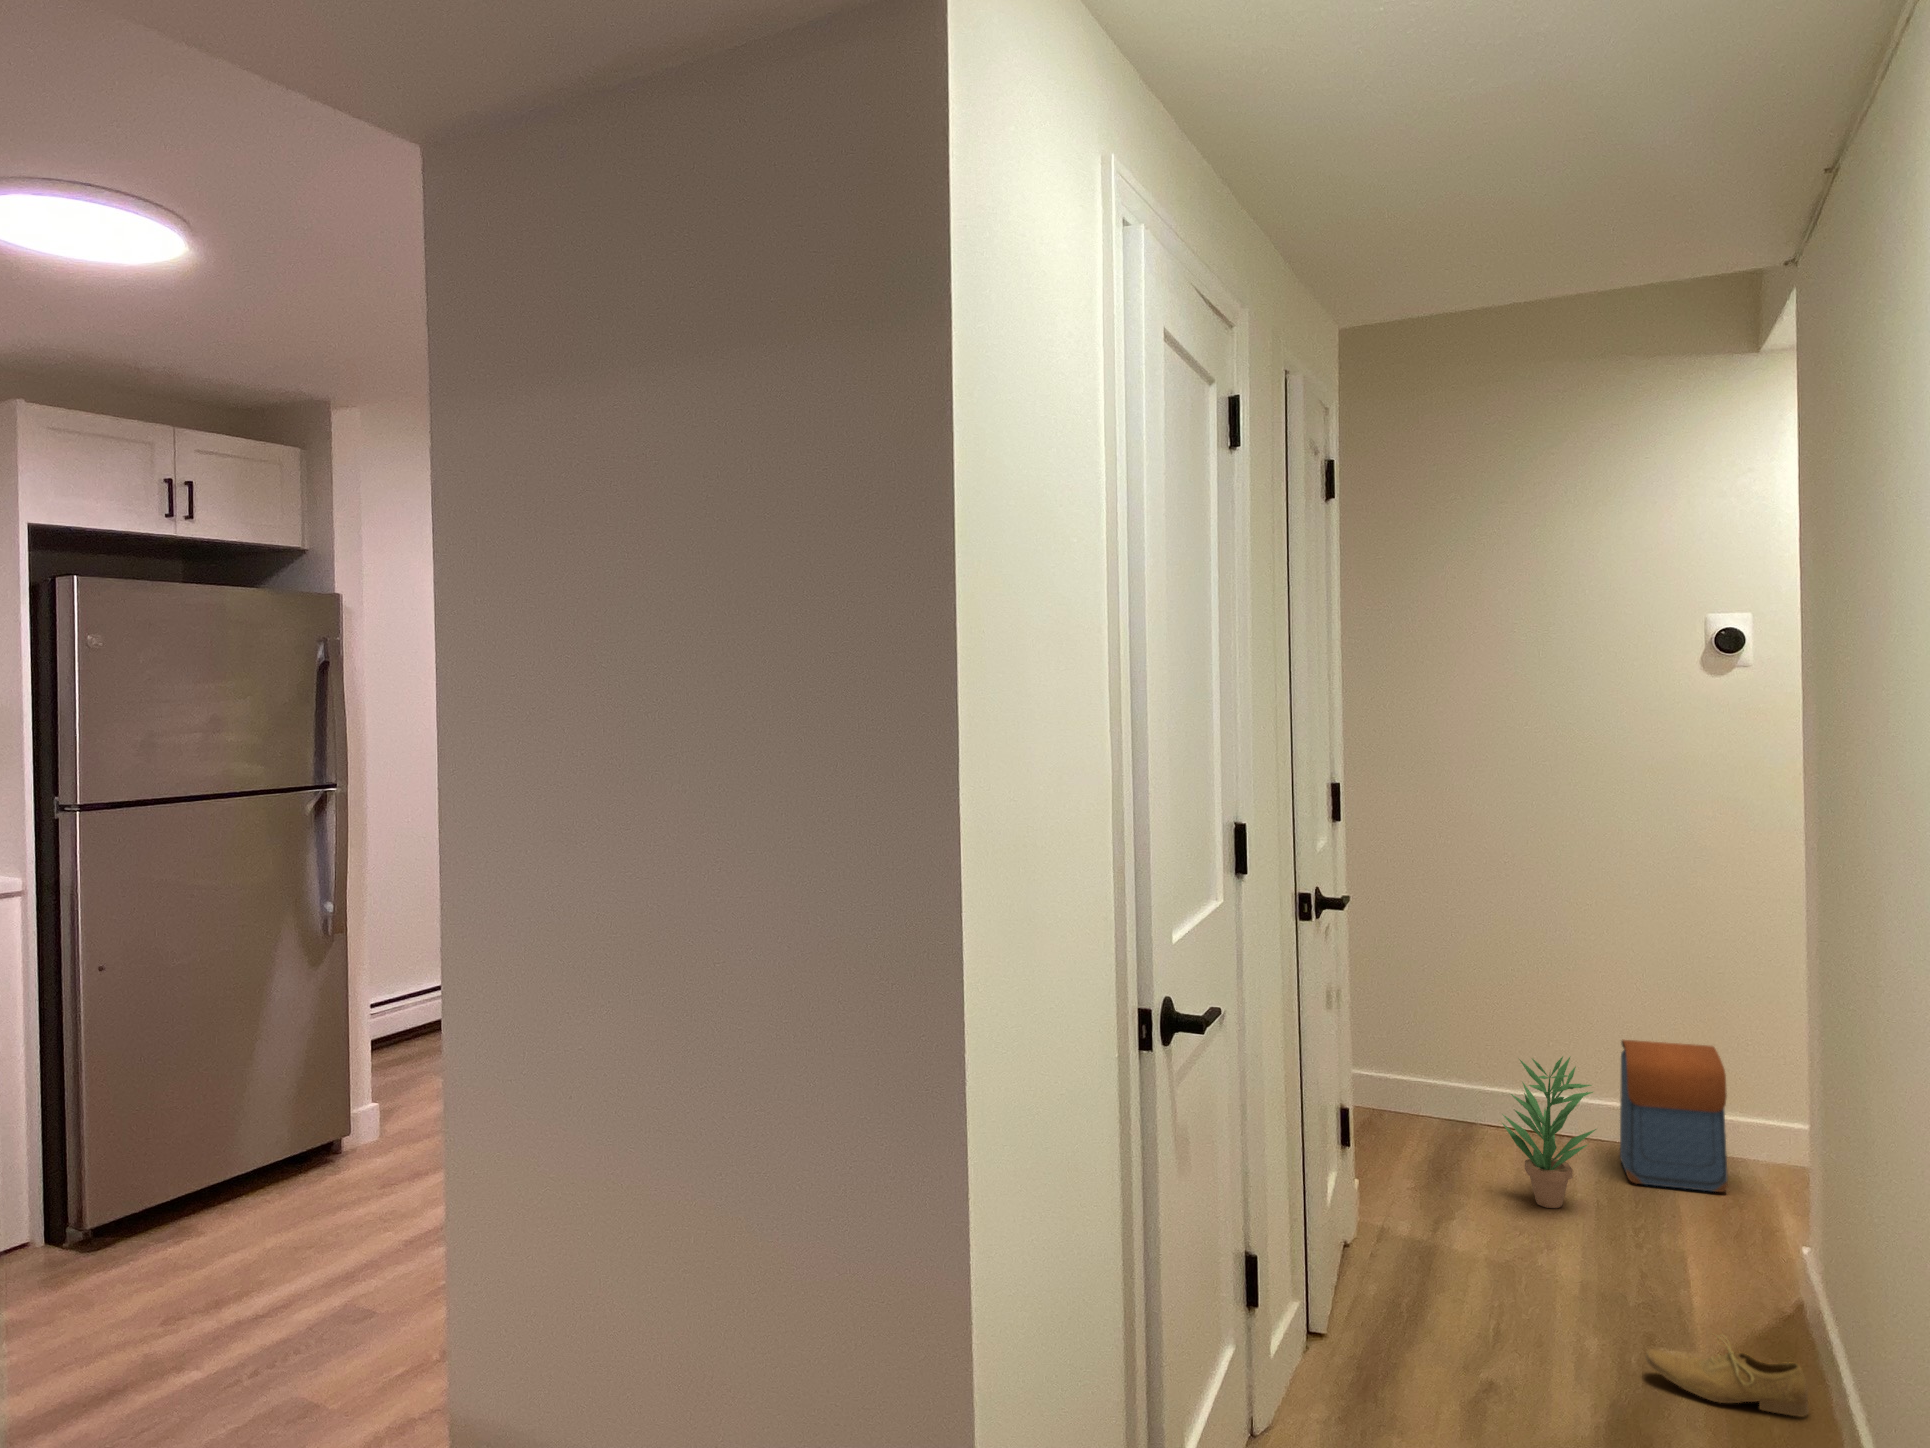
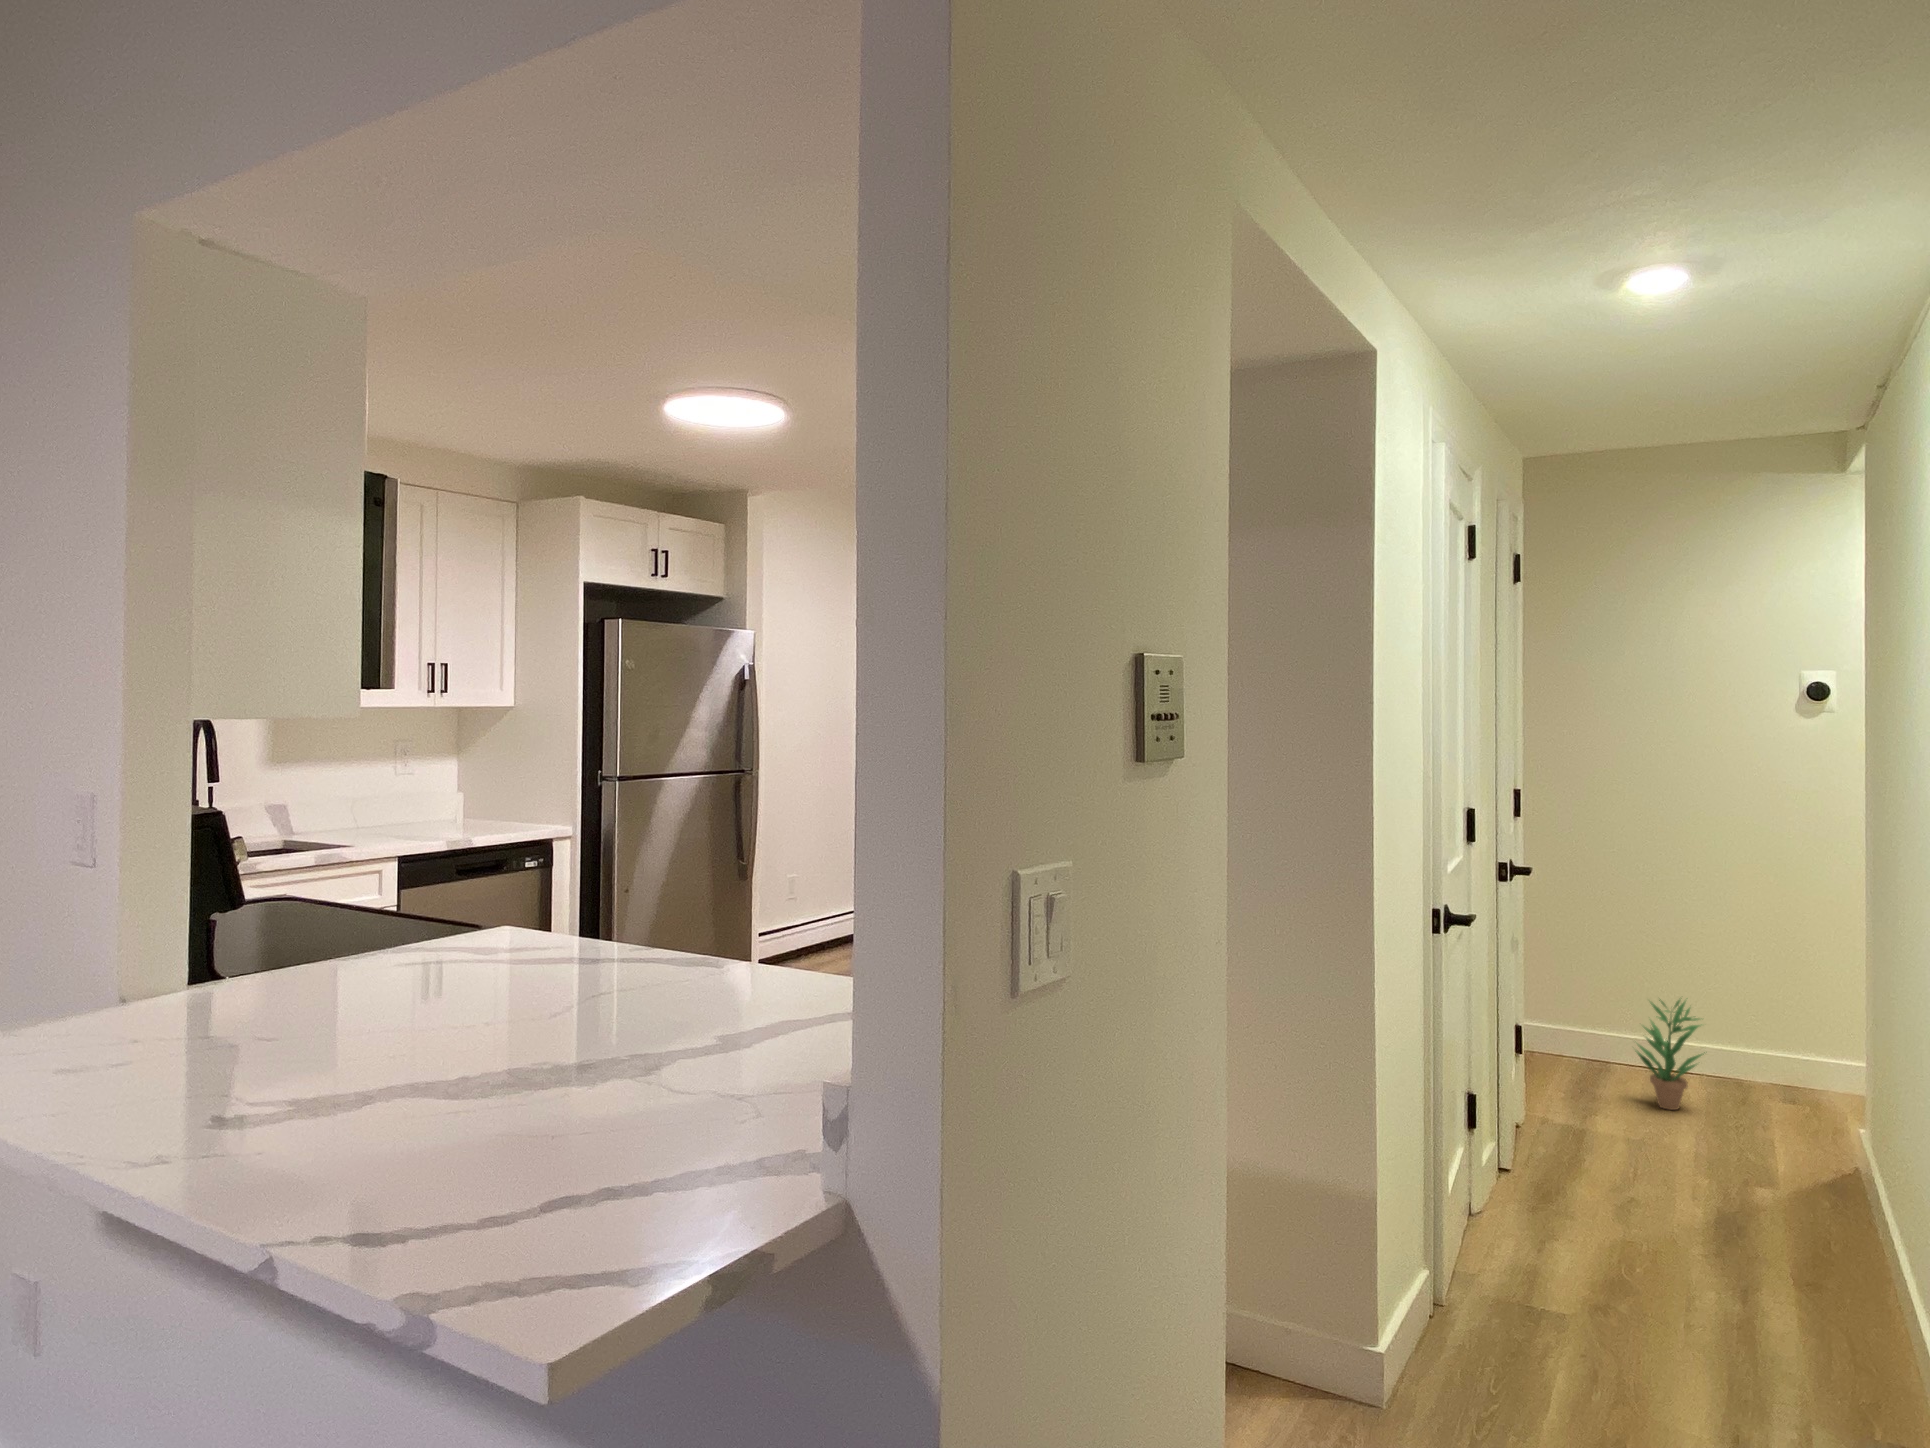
backpack: present [1620,1040,1728,1192] -> none [1724,992,1809,1107]
shoe: present [1645,1335,1809,1416] -> none [1743,1173,1861,1228]

